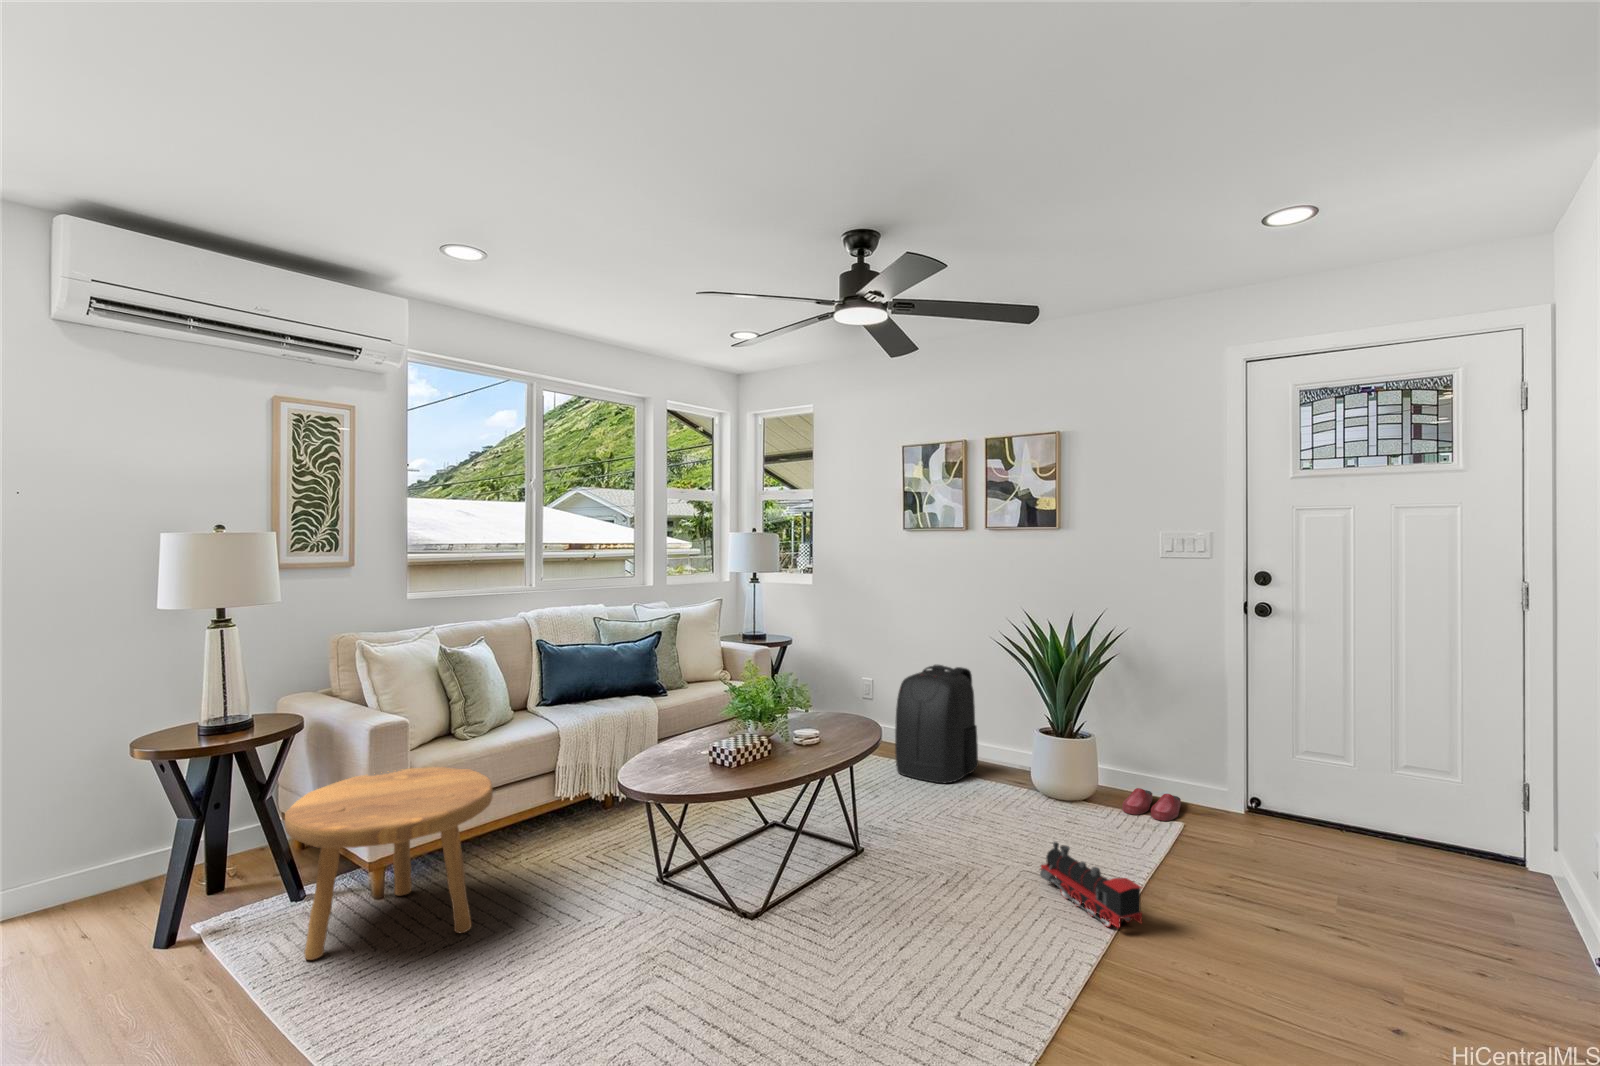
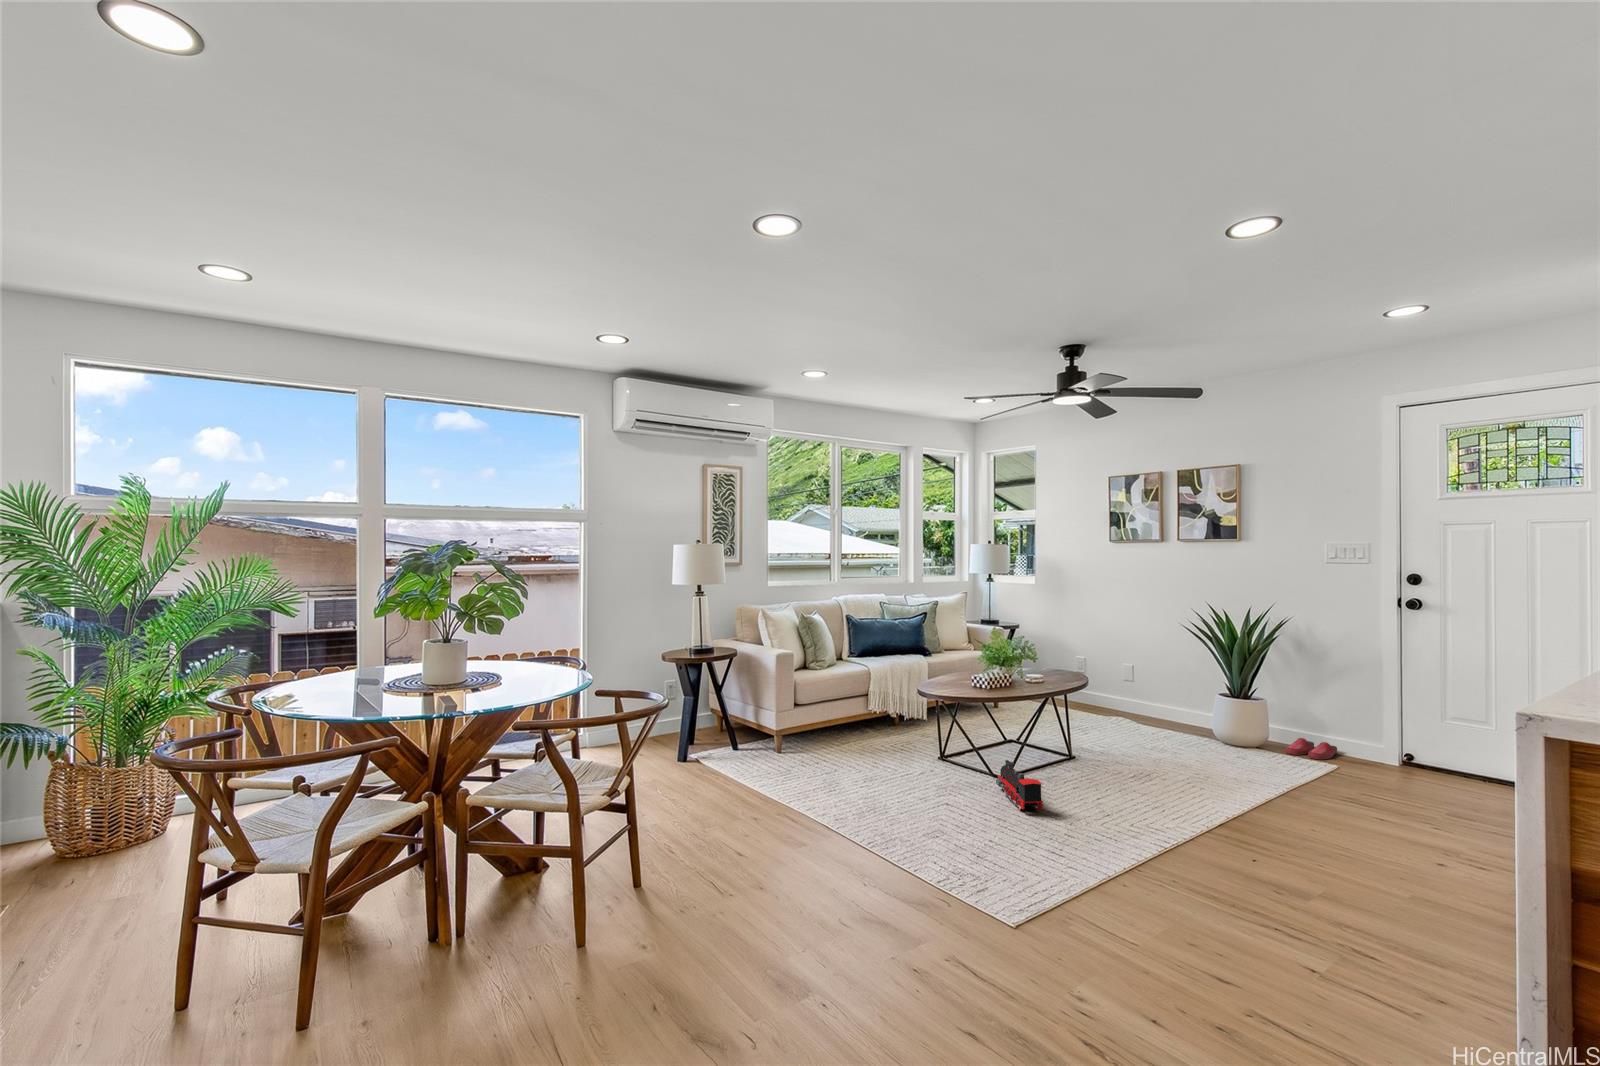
backpack: present [895,665,978,783] -> none [1104,644,1172,729]
footstool: present [285,767,493,960] -> none [745,681,847,771]
toy train: present [1040,842,1142,928] -> present [996,760,1043,810]

